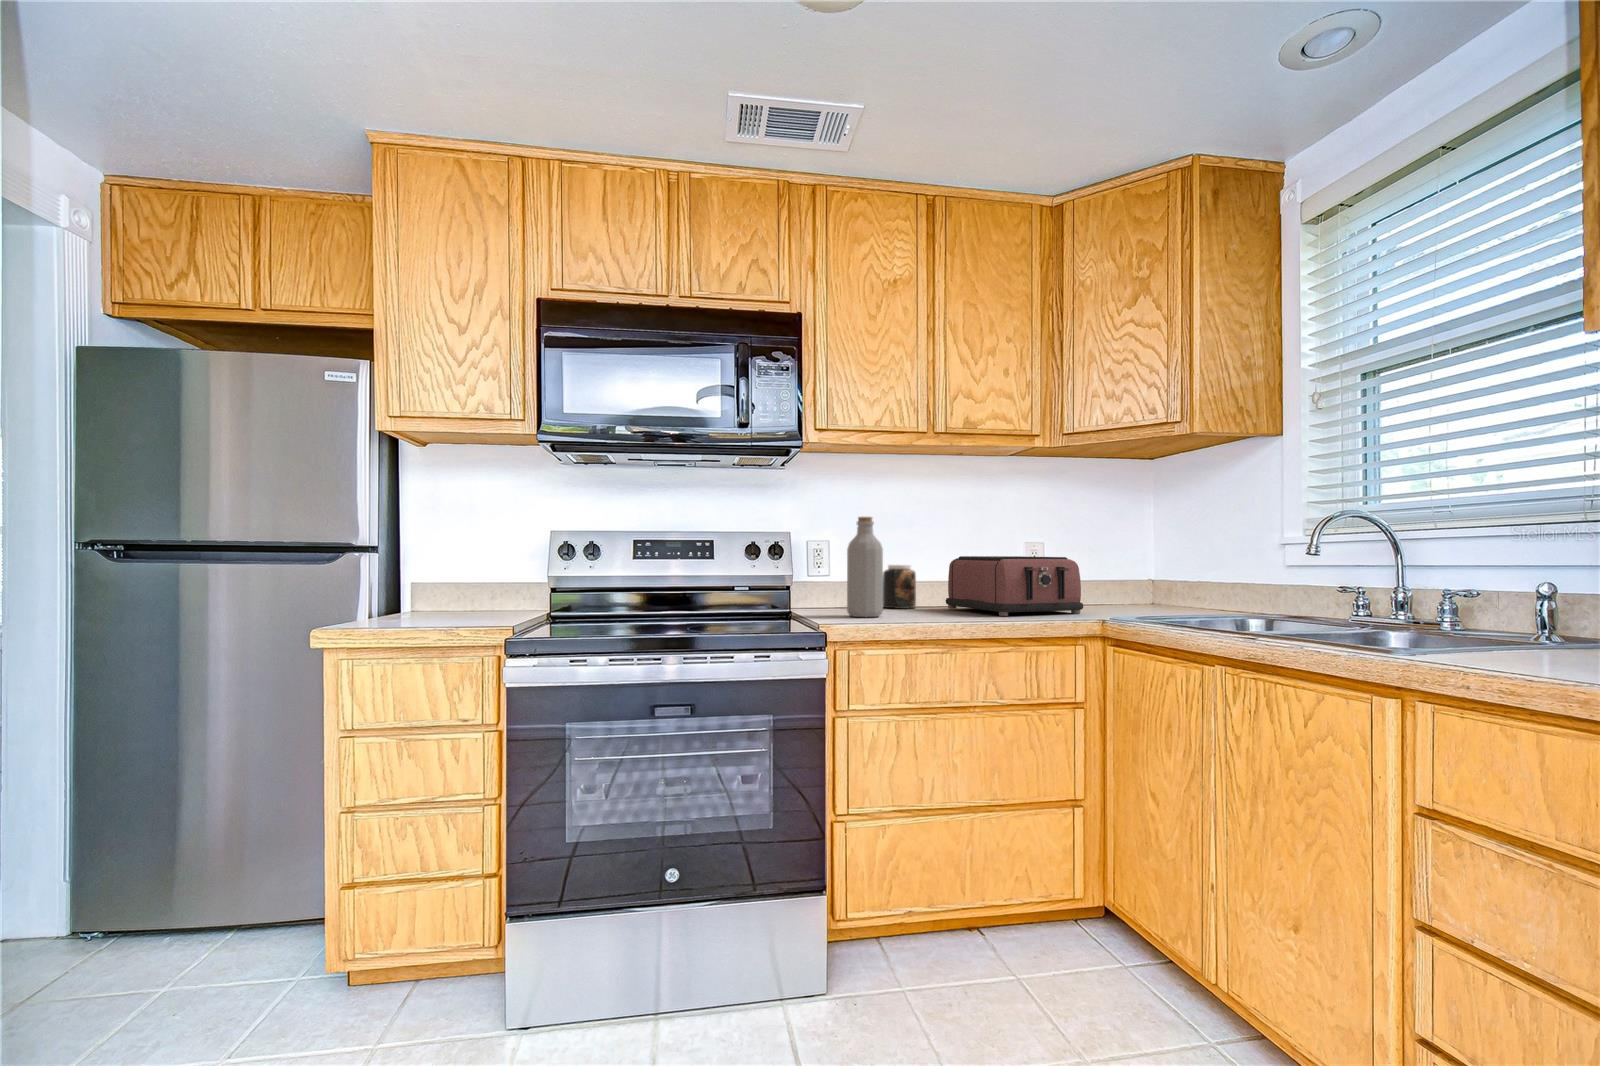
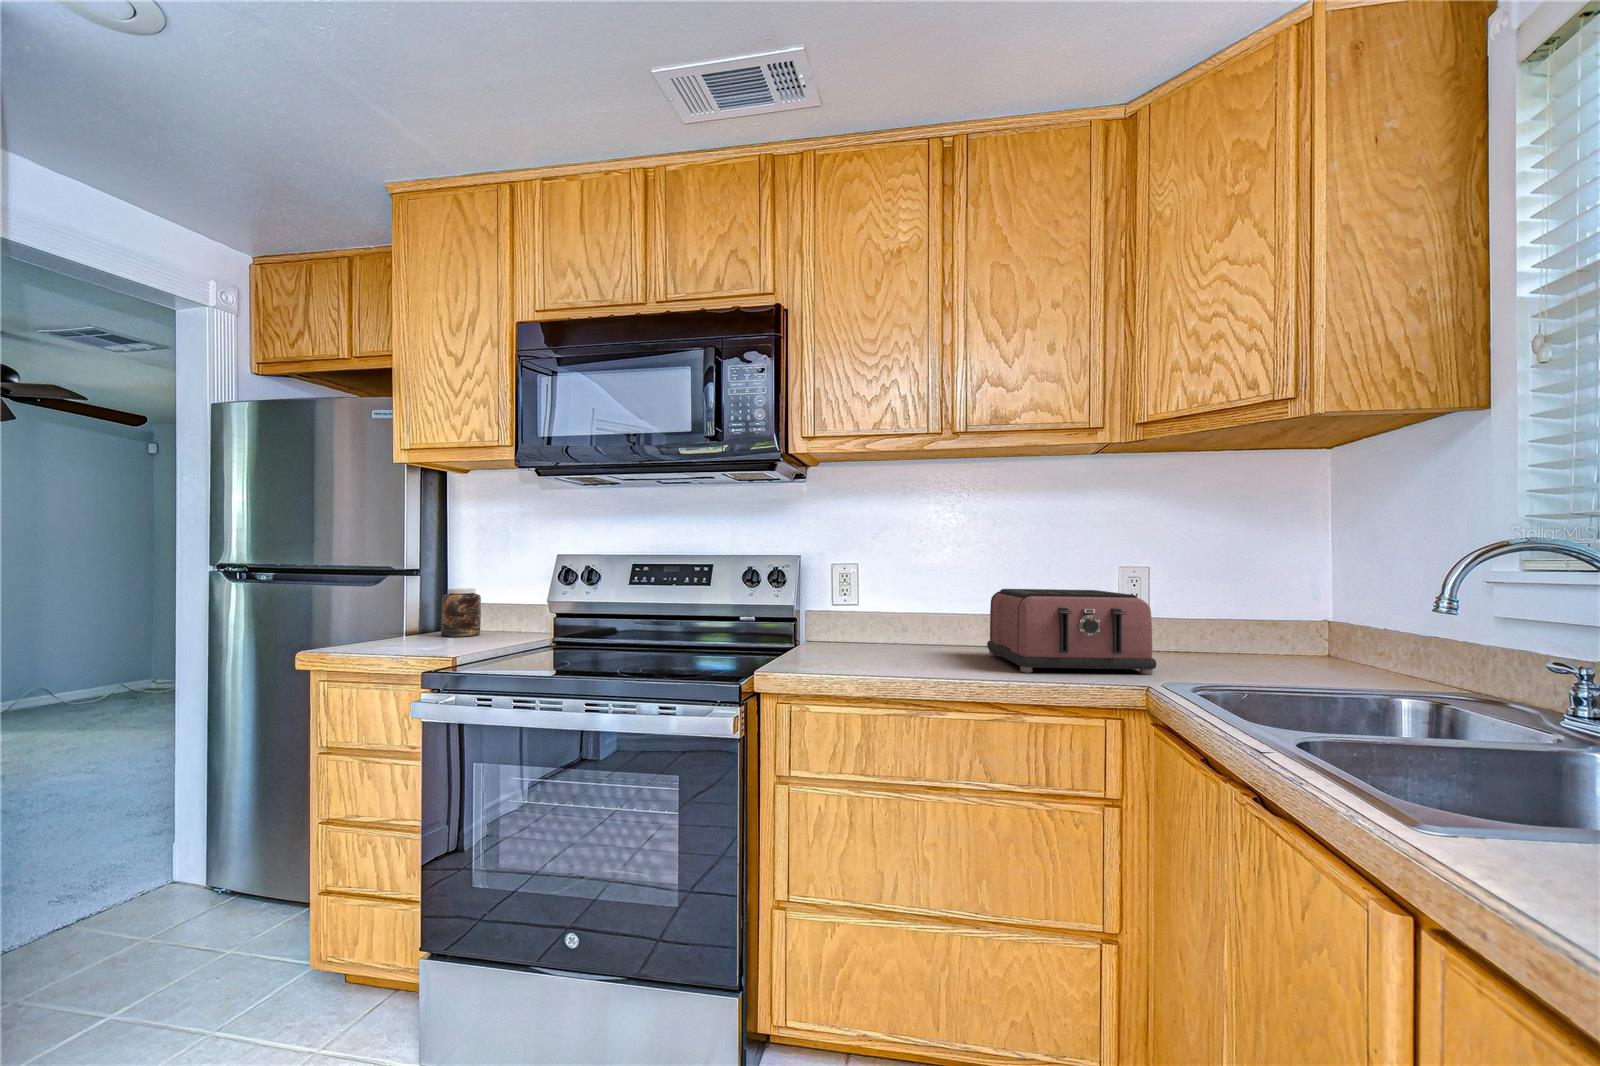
bottle: present [847,517,883,617] -> none [830,541,873,663]
jar: present [883,564,916,609] -> present [441,588,481,637]

